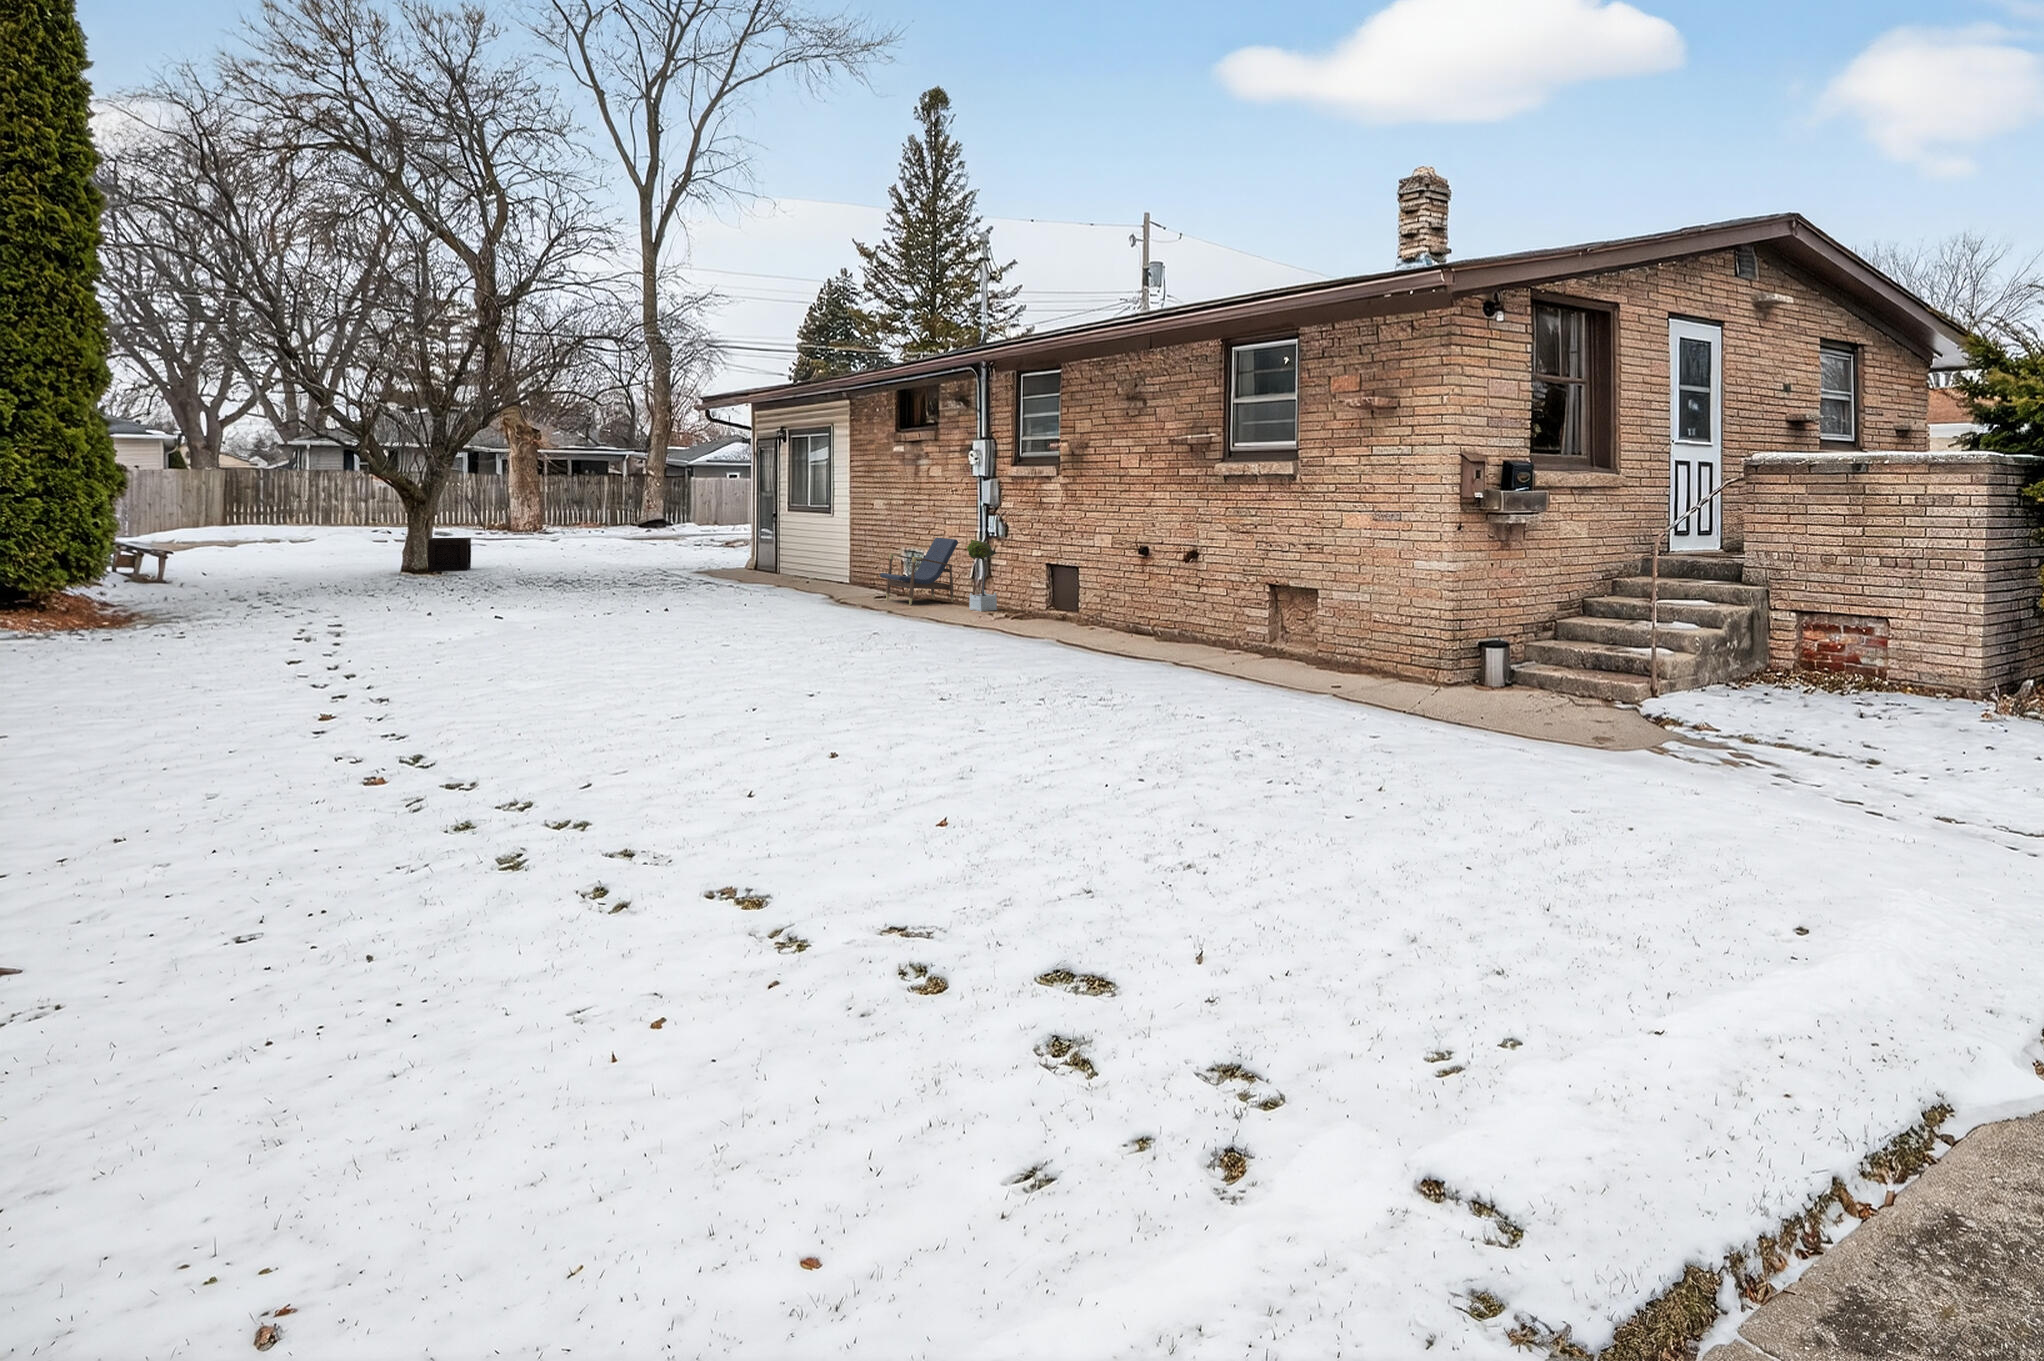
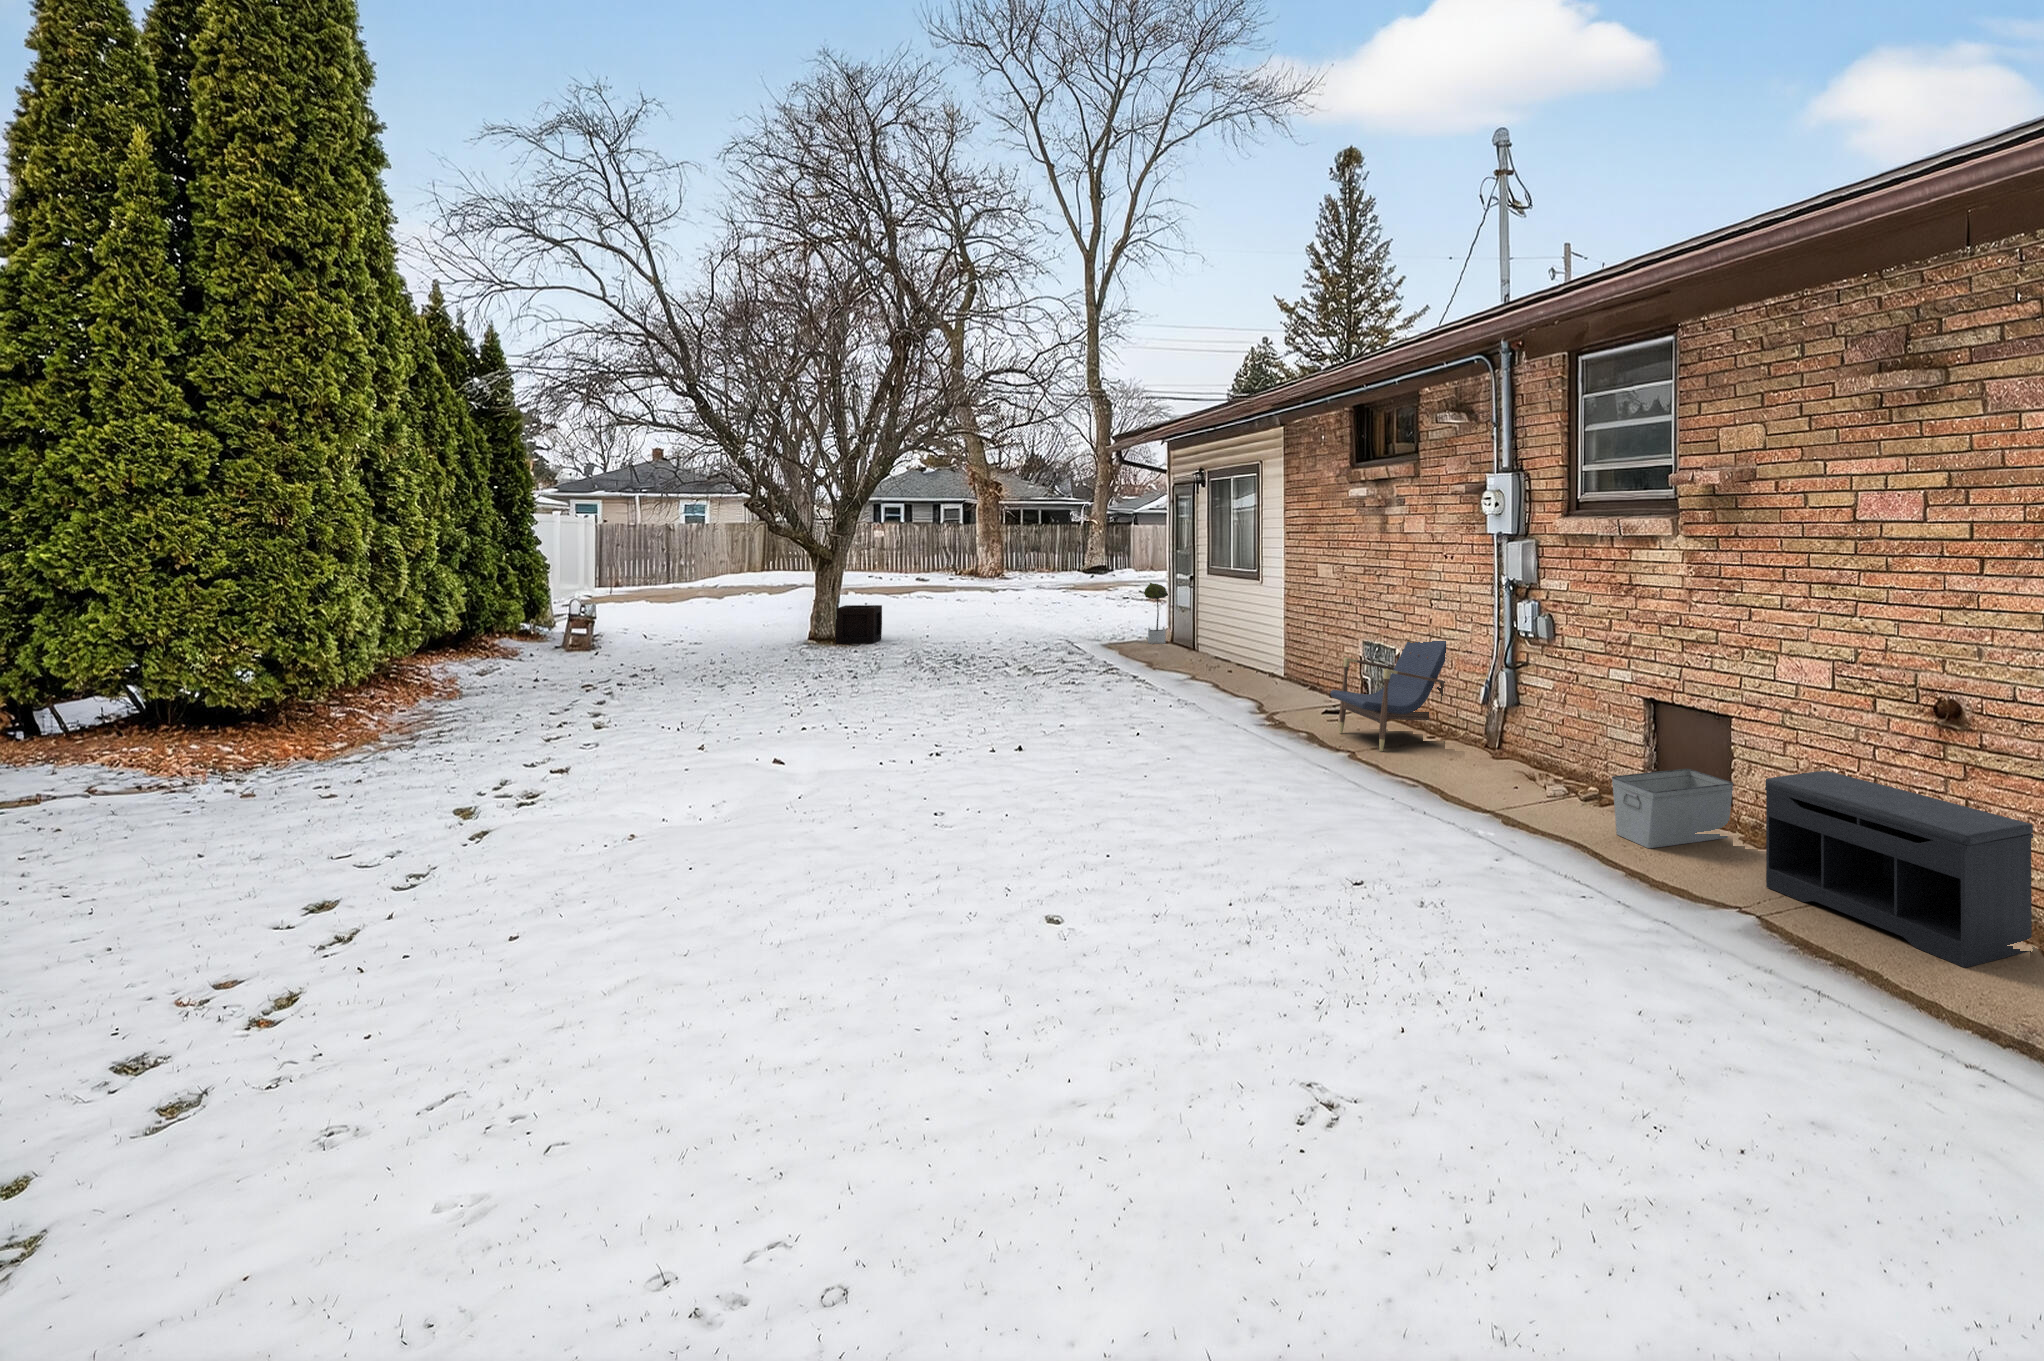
potted tree: present [967,539,997,611] -> present [1144,583,1168,644]
bench: none [1069,581,1151,639] -> present [1765,771,2033,968]
storage bin: none [1017,592,1074,624] -> present [1612,769,1734,848]

